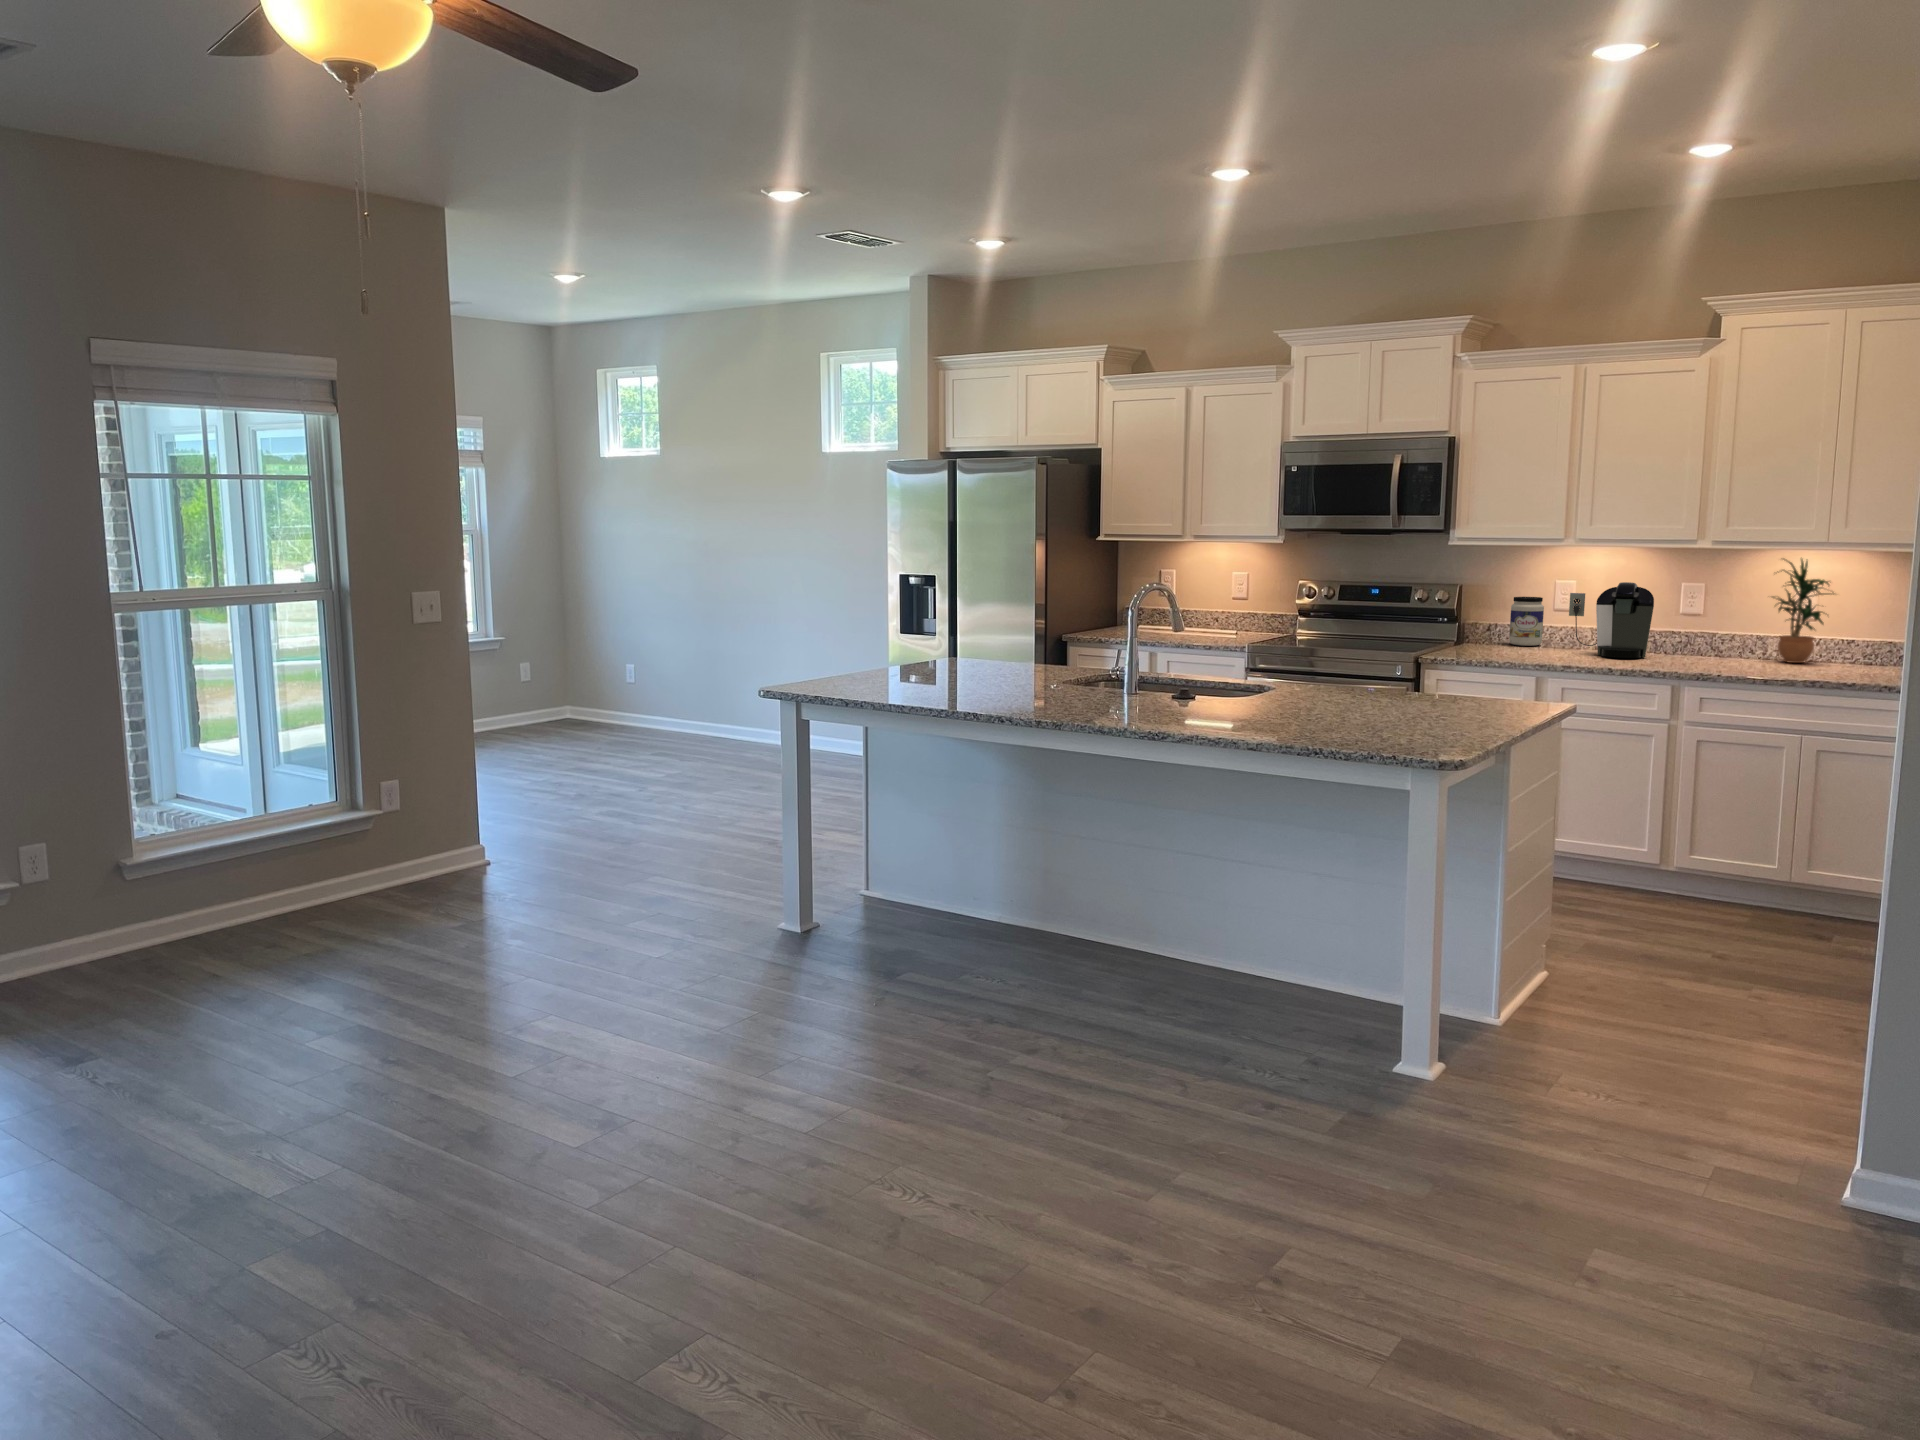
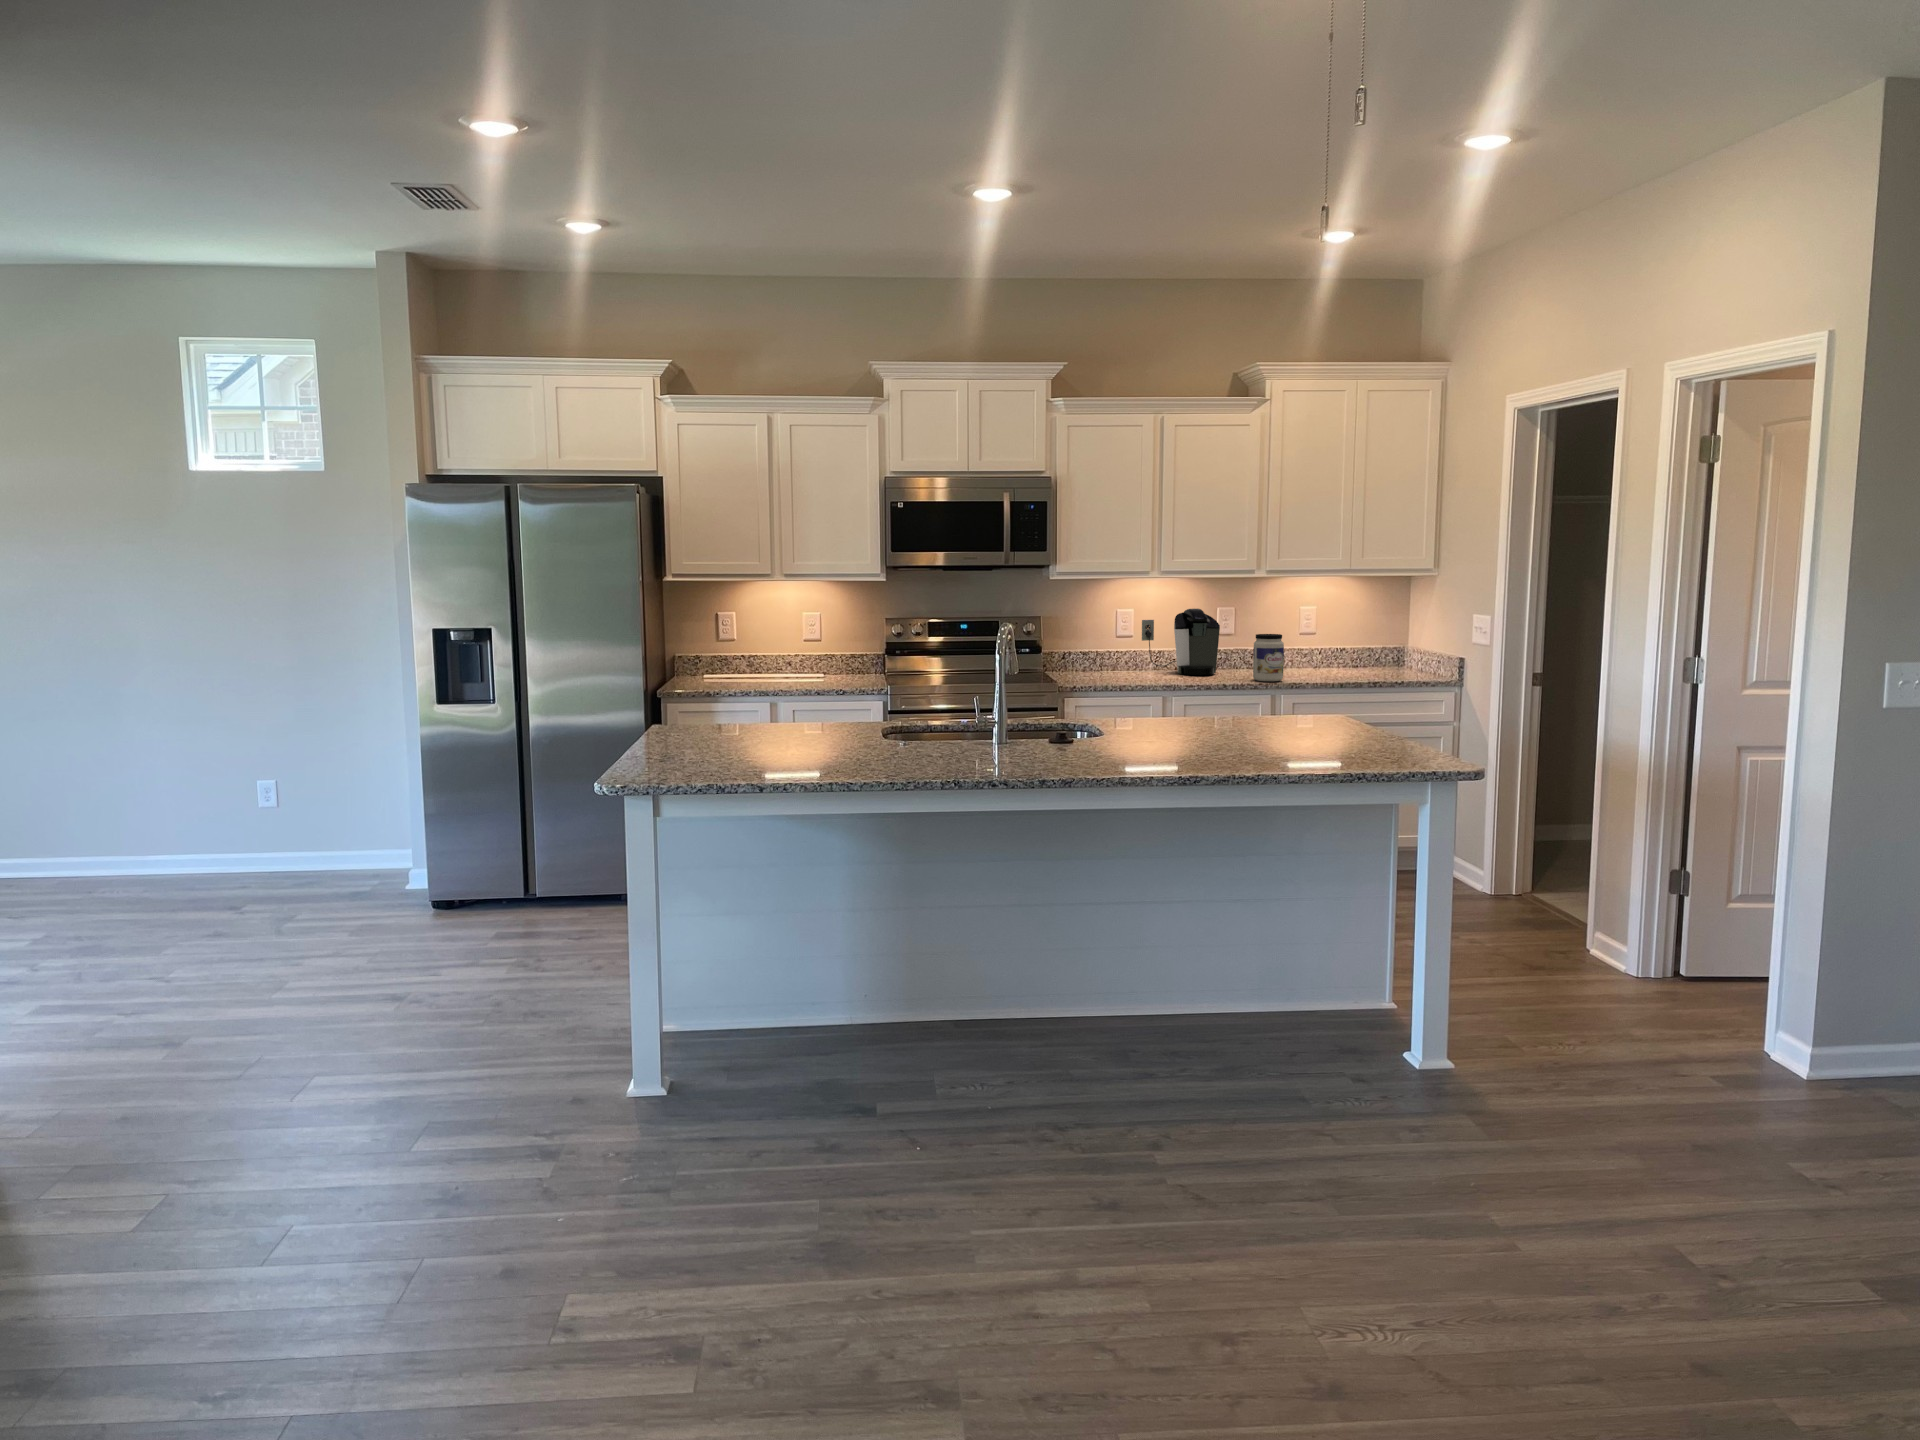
potted plant: present [1773,559,1834,663] -> none [1286,583,1338,670]
jar: present [1509,597,1544,646] -> present [1253,634,1284,681]

